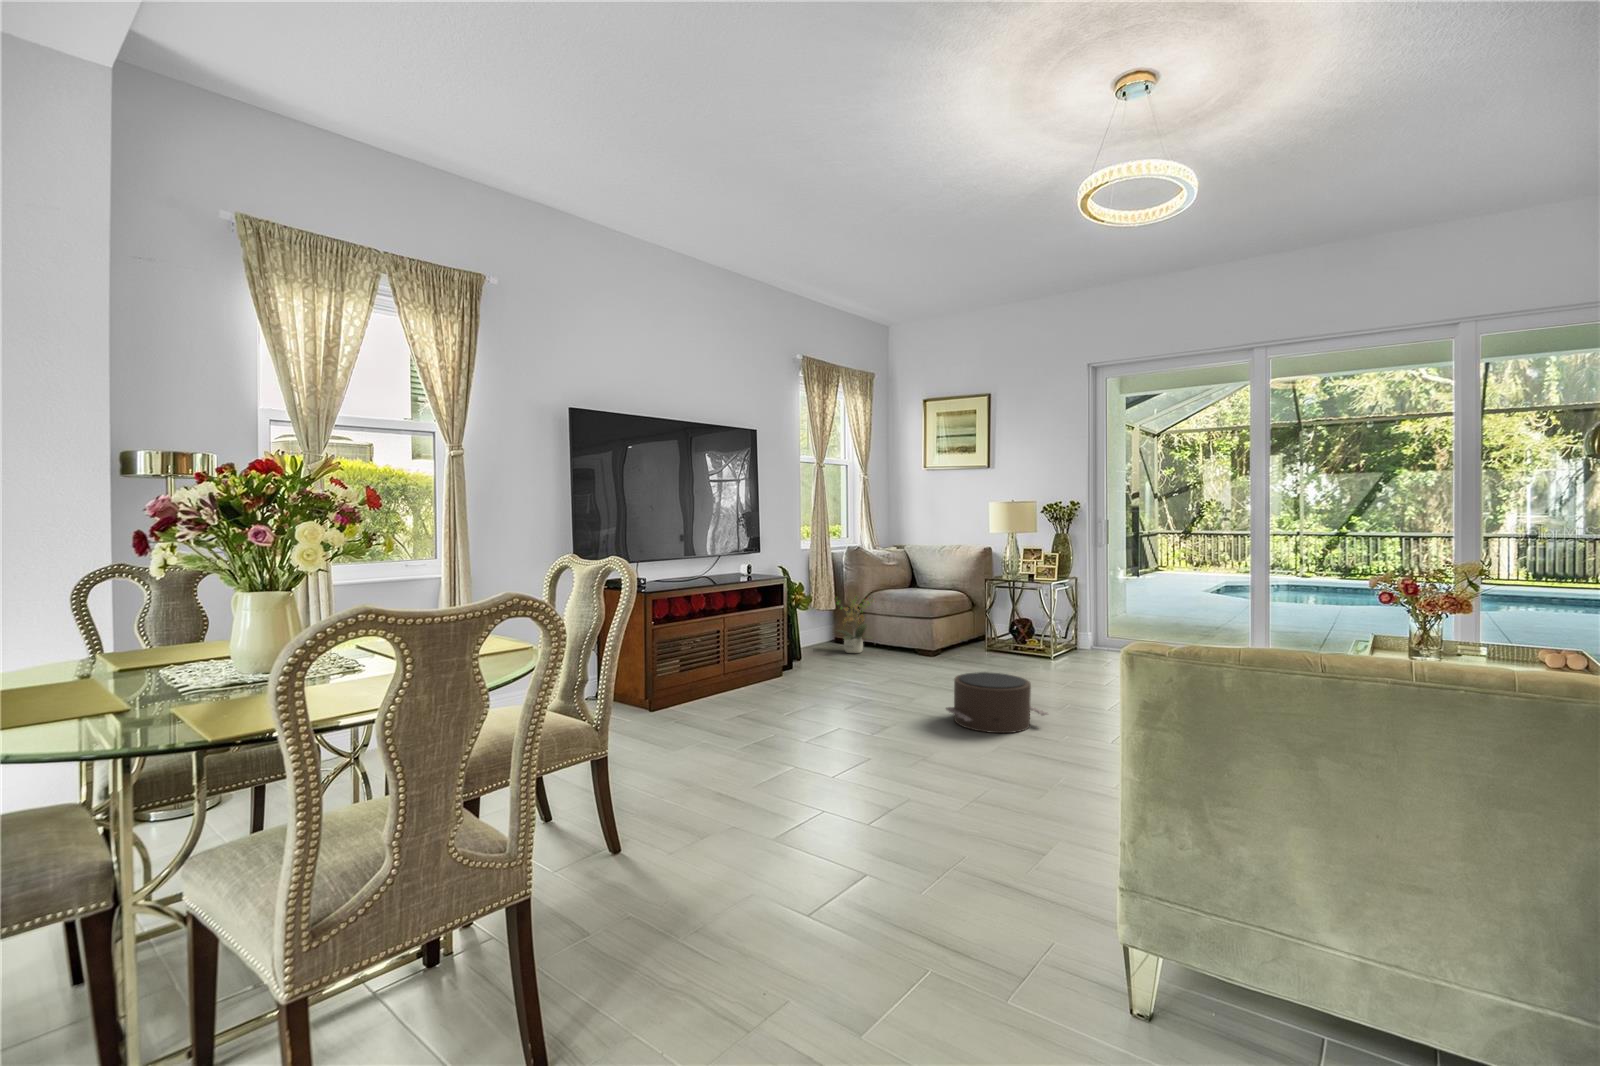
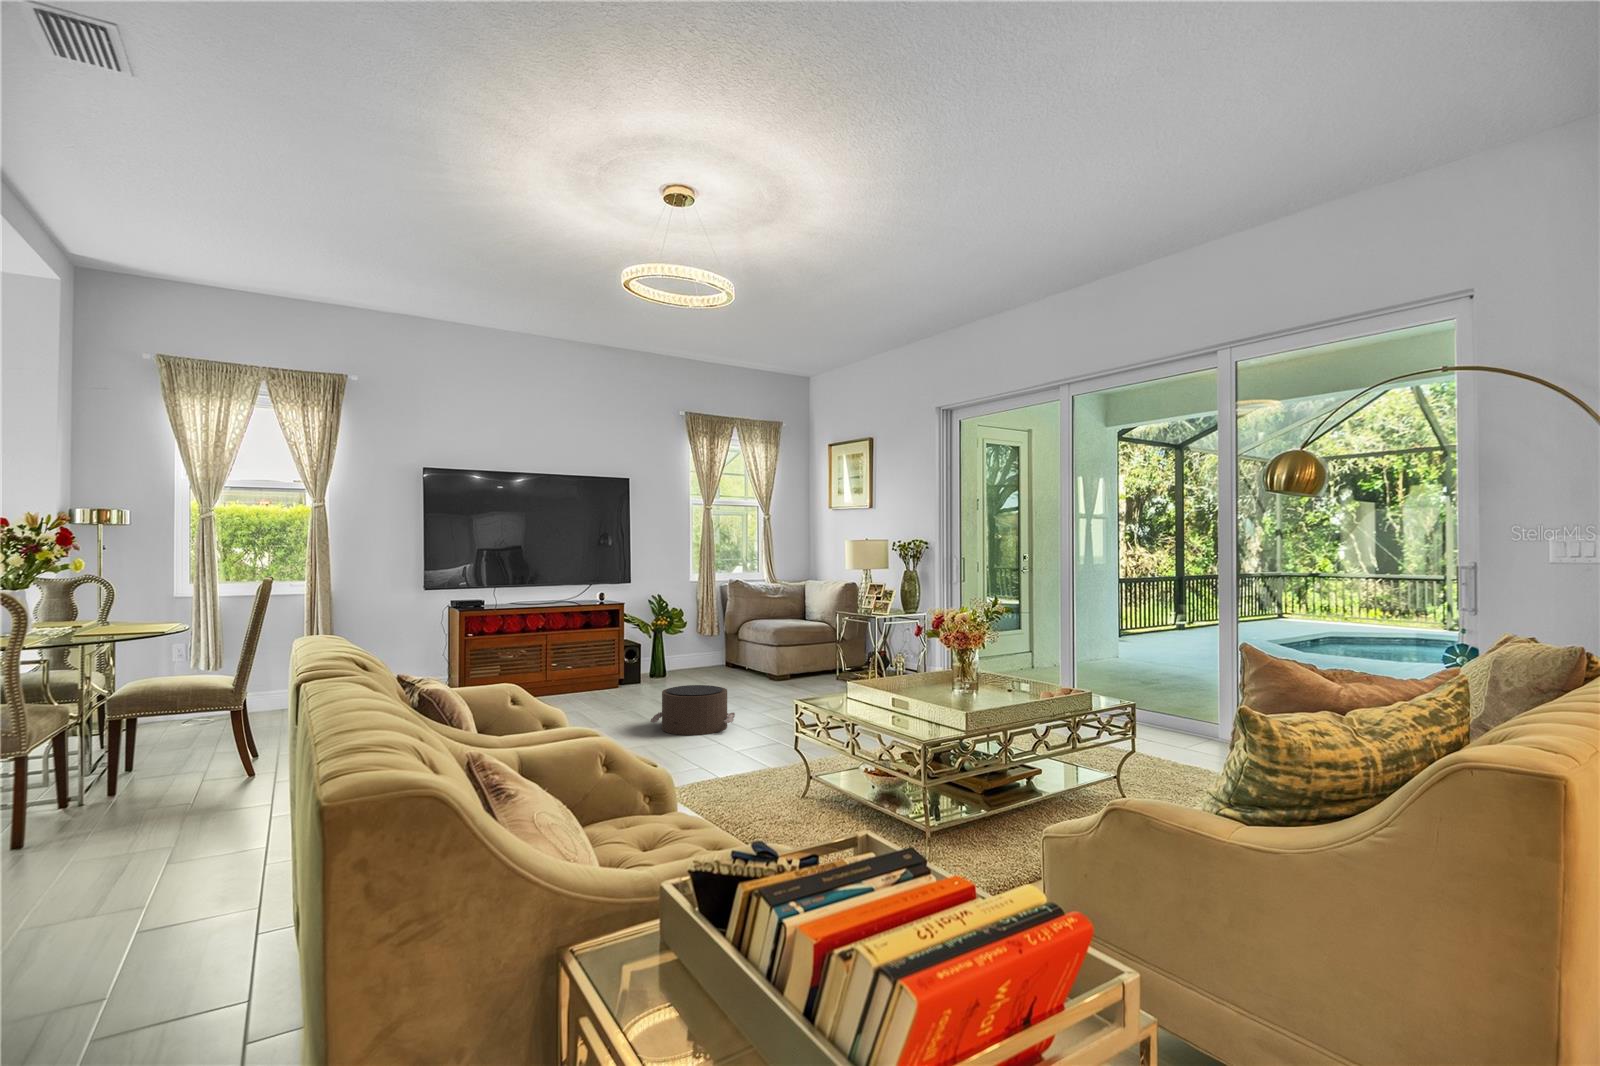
potted plant: present [836,596,873,653] -> none [702,624,744,676]

